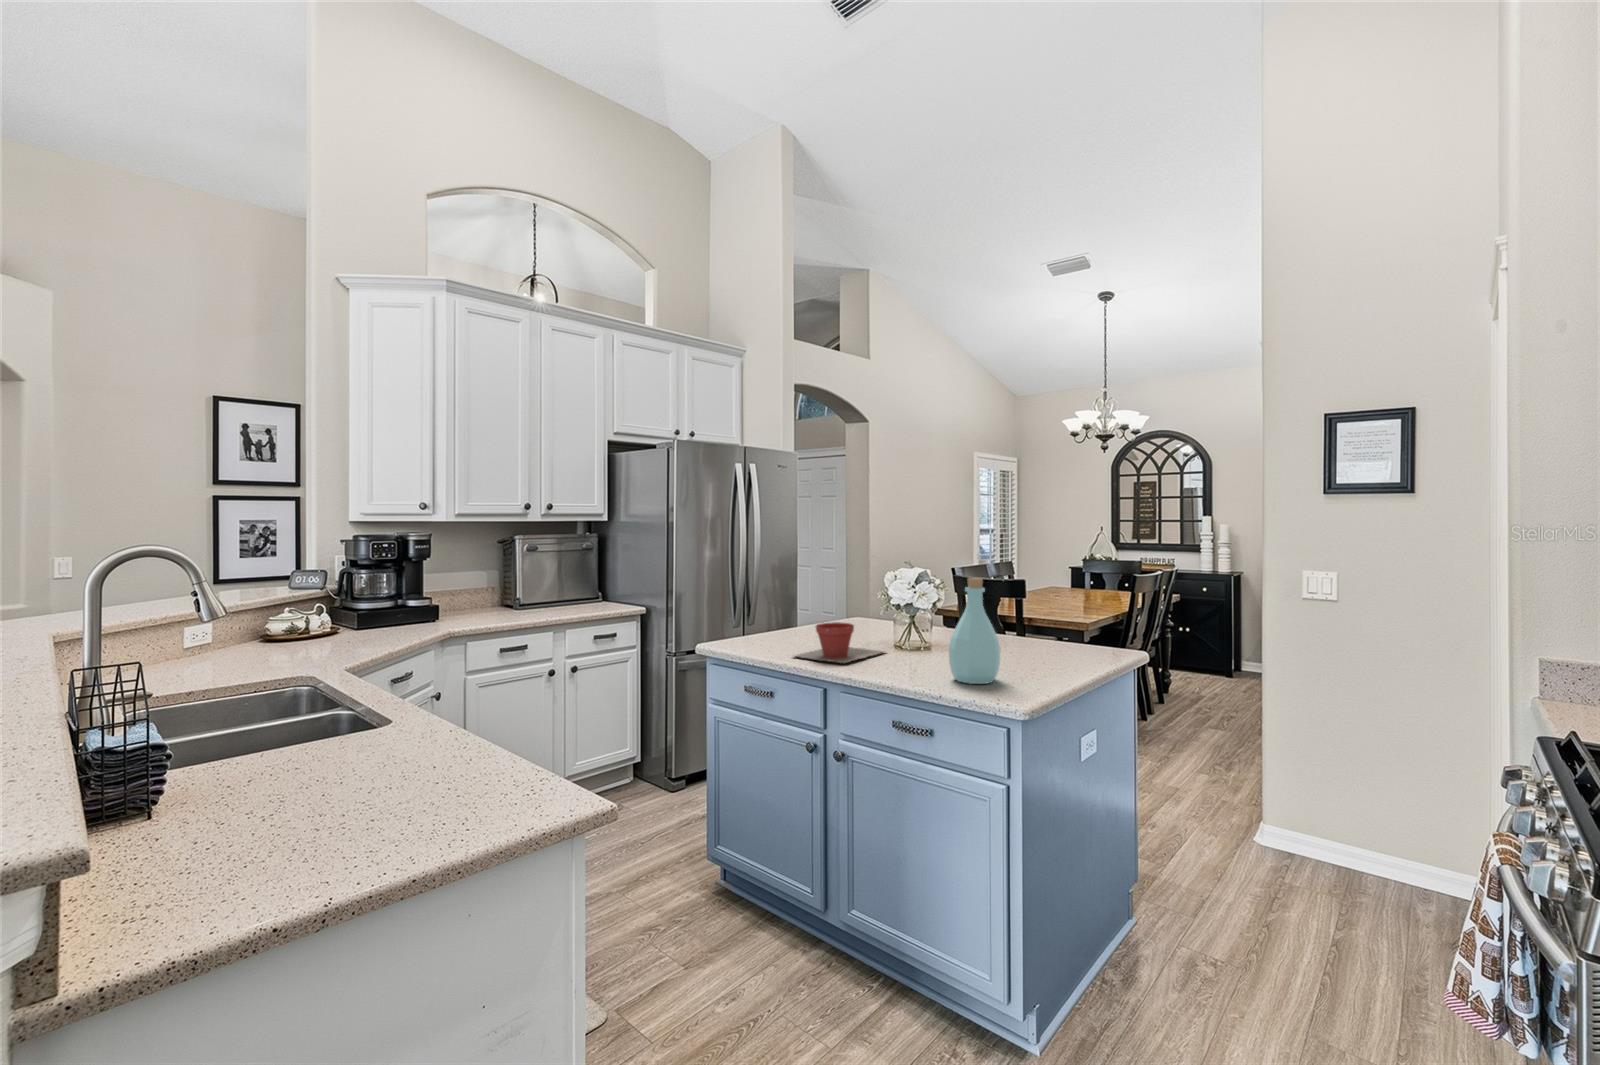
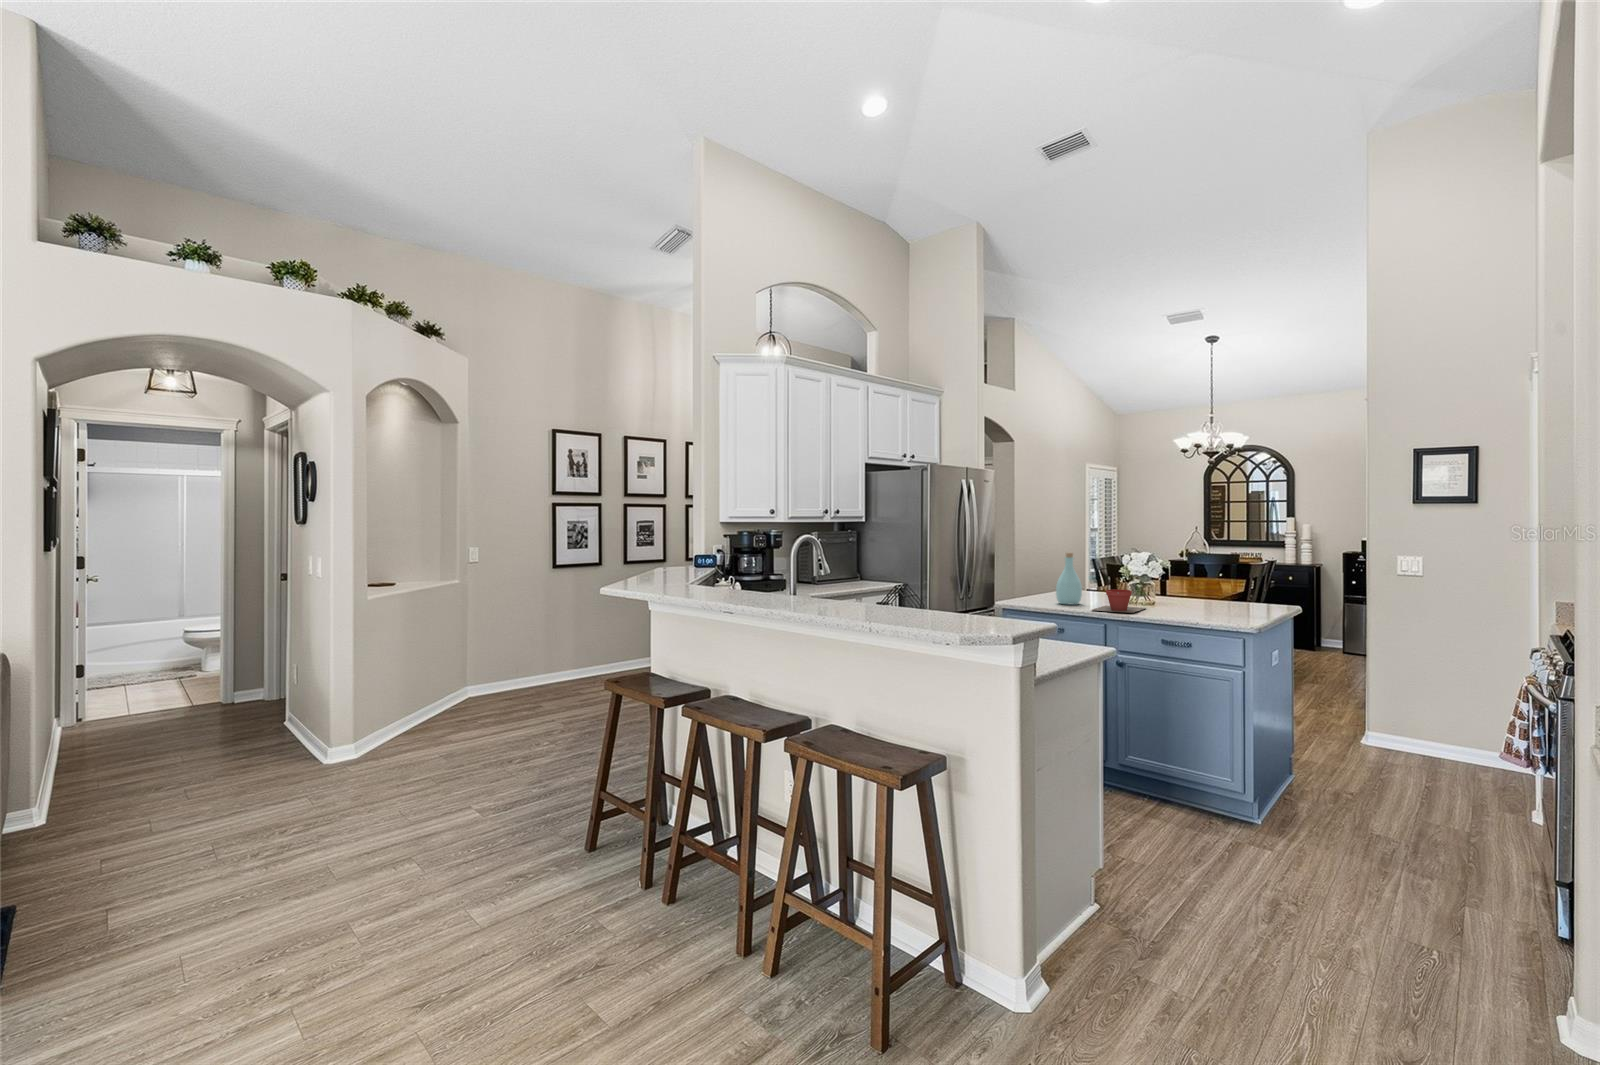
bottle: present [949,578,1000,684] -> present [1056,553,1082,605]

